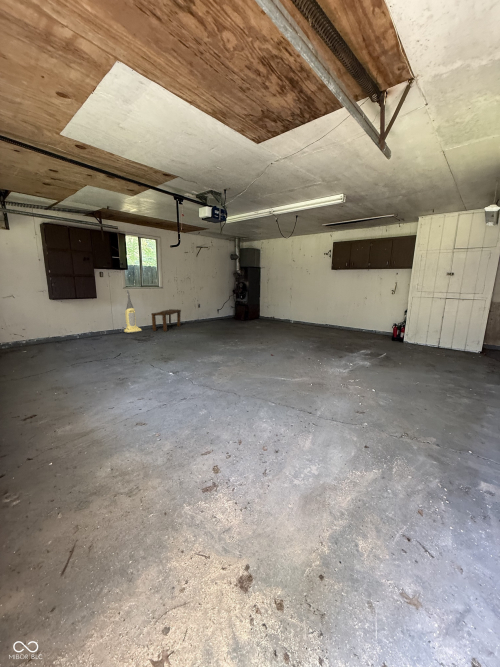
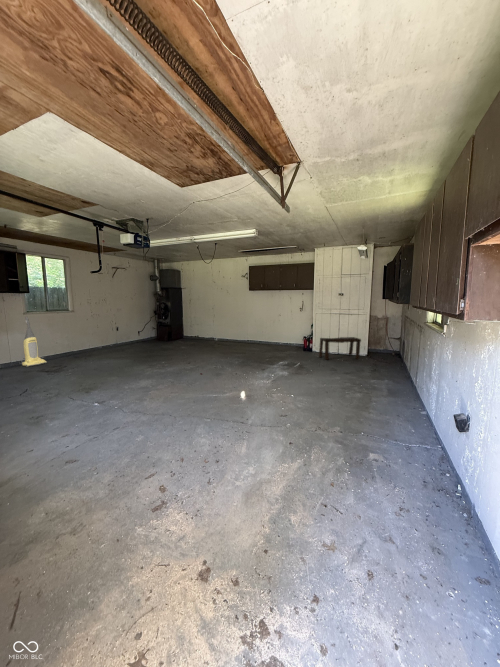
bench: present [151,309,181,331] -> present [319,337,361,360]

